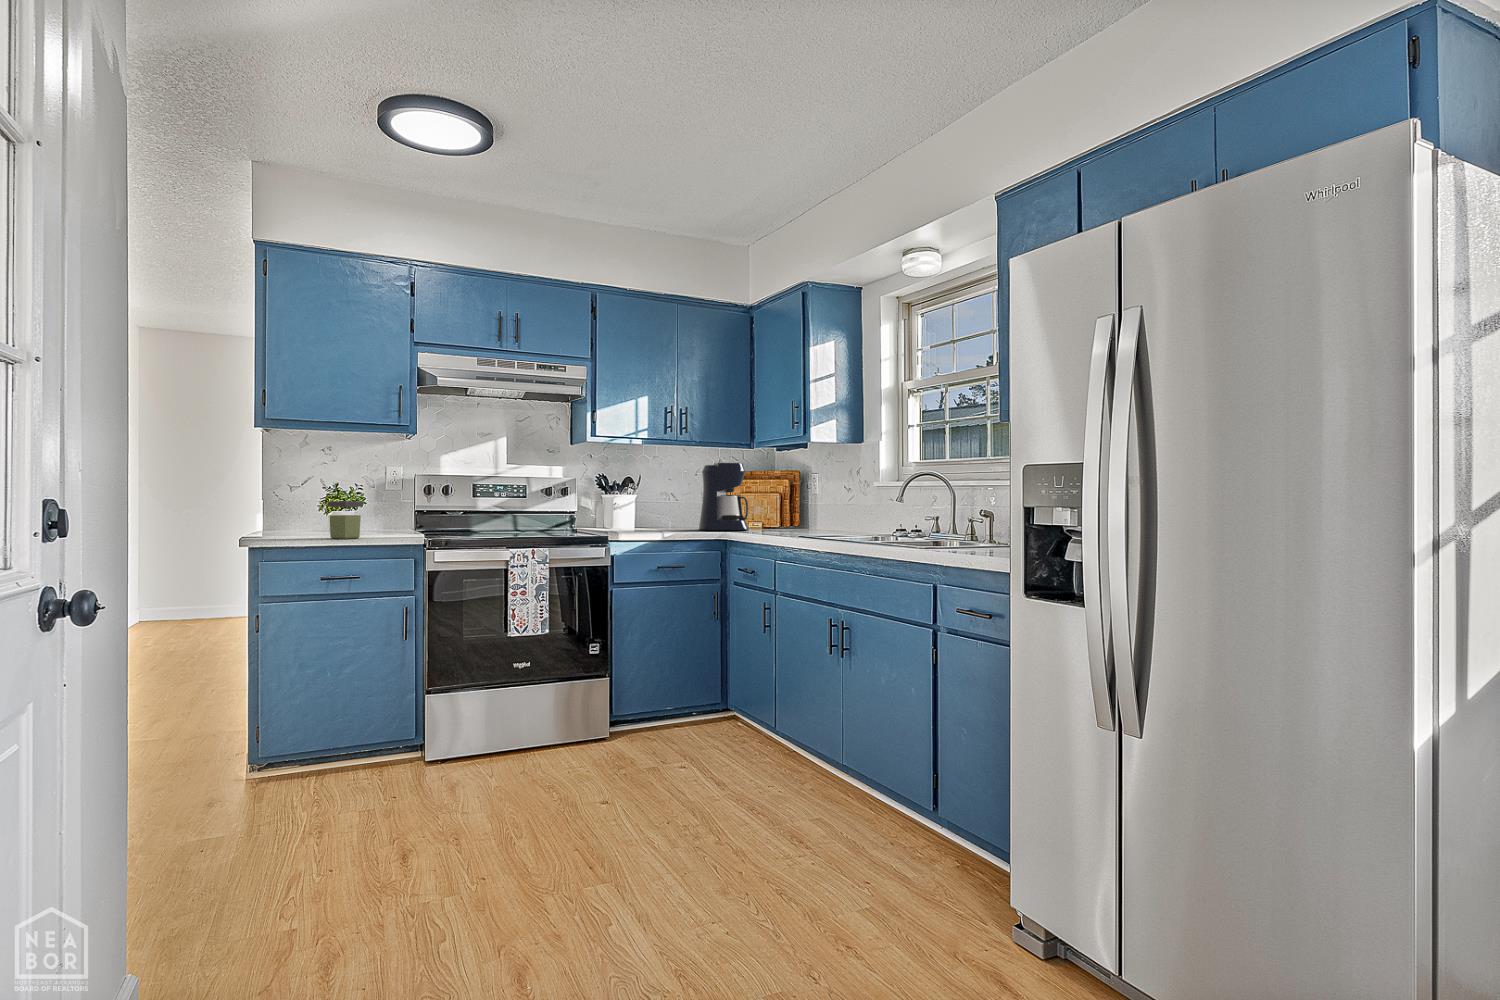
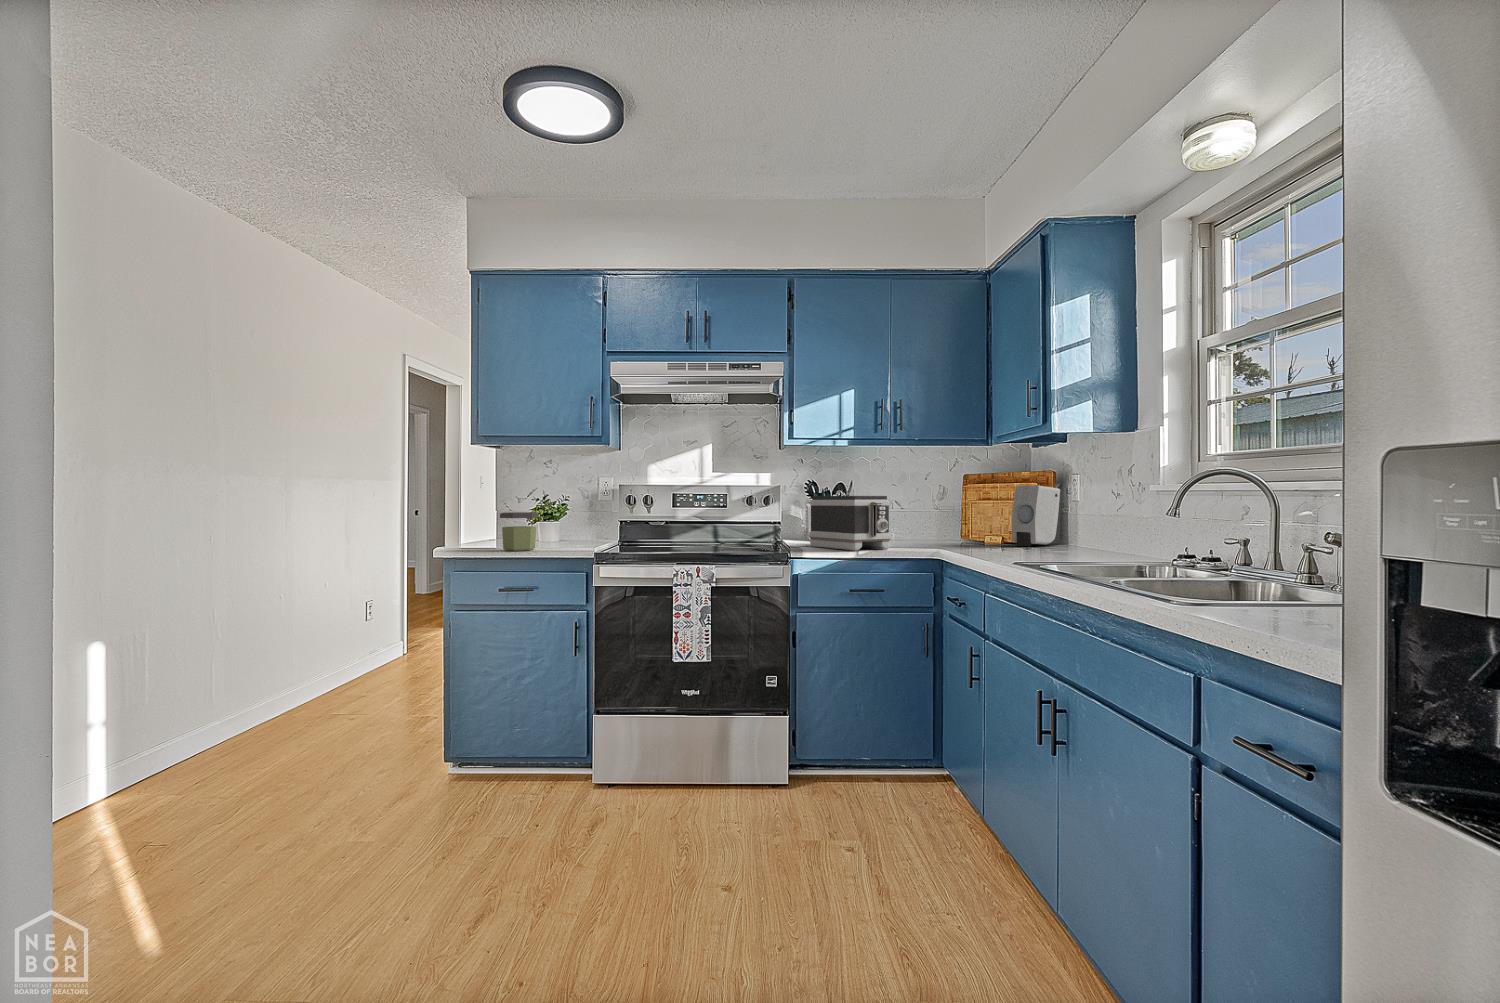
coffee maker: present [699,463,749,530] -> none [916,464,979,547]
soap dispenser: none [770,481,806,529] -> present [1012,485,1062,546]
toaster: none [614,488,687,533] -> present [809,496,891,550]

